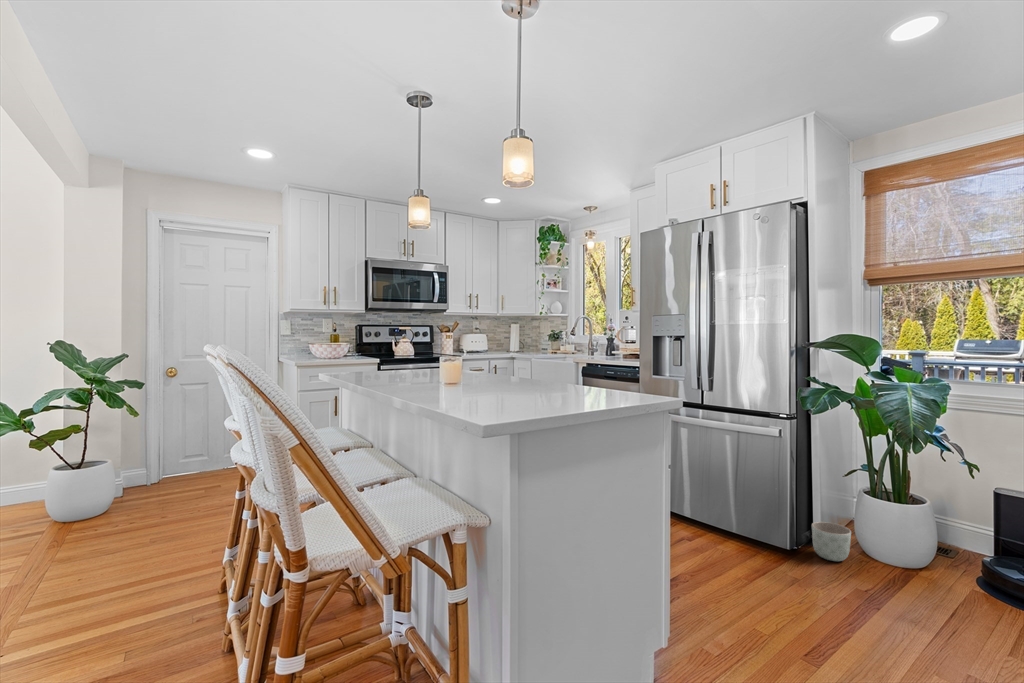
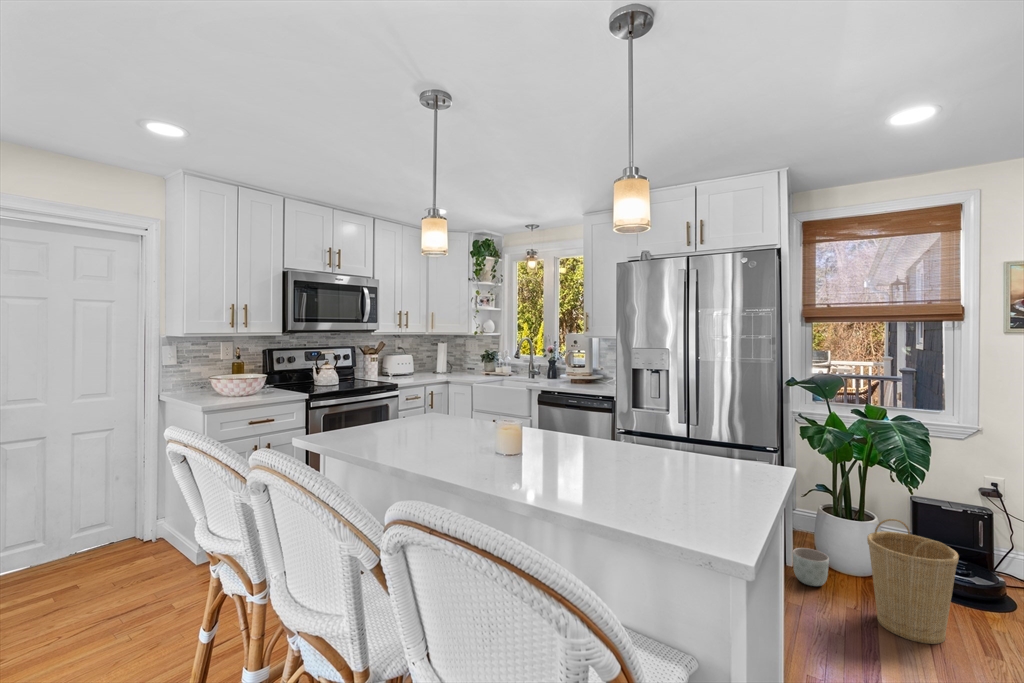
basket: none [874,490,976,624] -> present [867,519,959,644]

